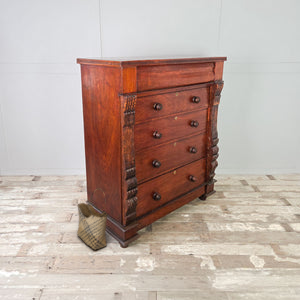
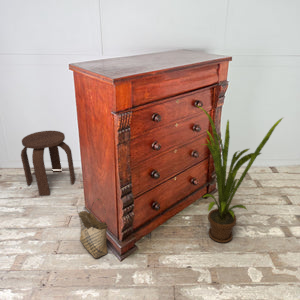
house plant: none [194,98,279,236] -> present [199,107,282,243]
stool: none [15,134,70,198] -> present [21,131,75,195]

